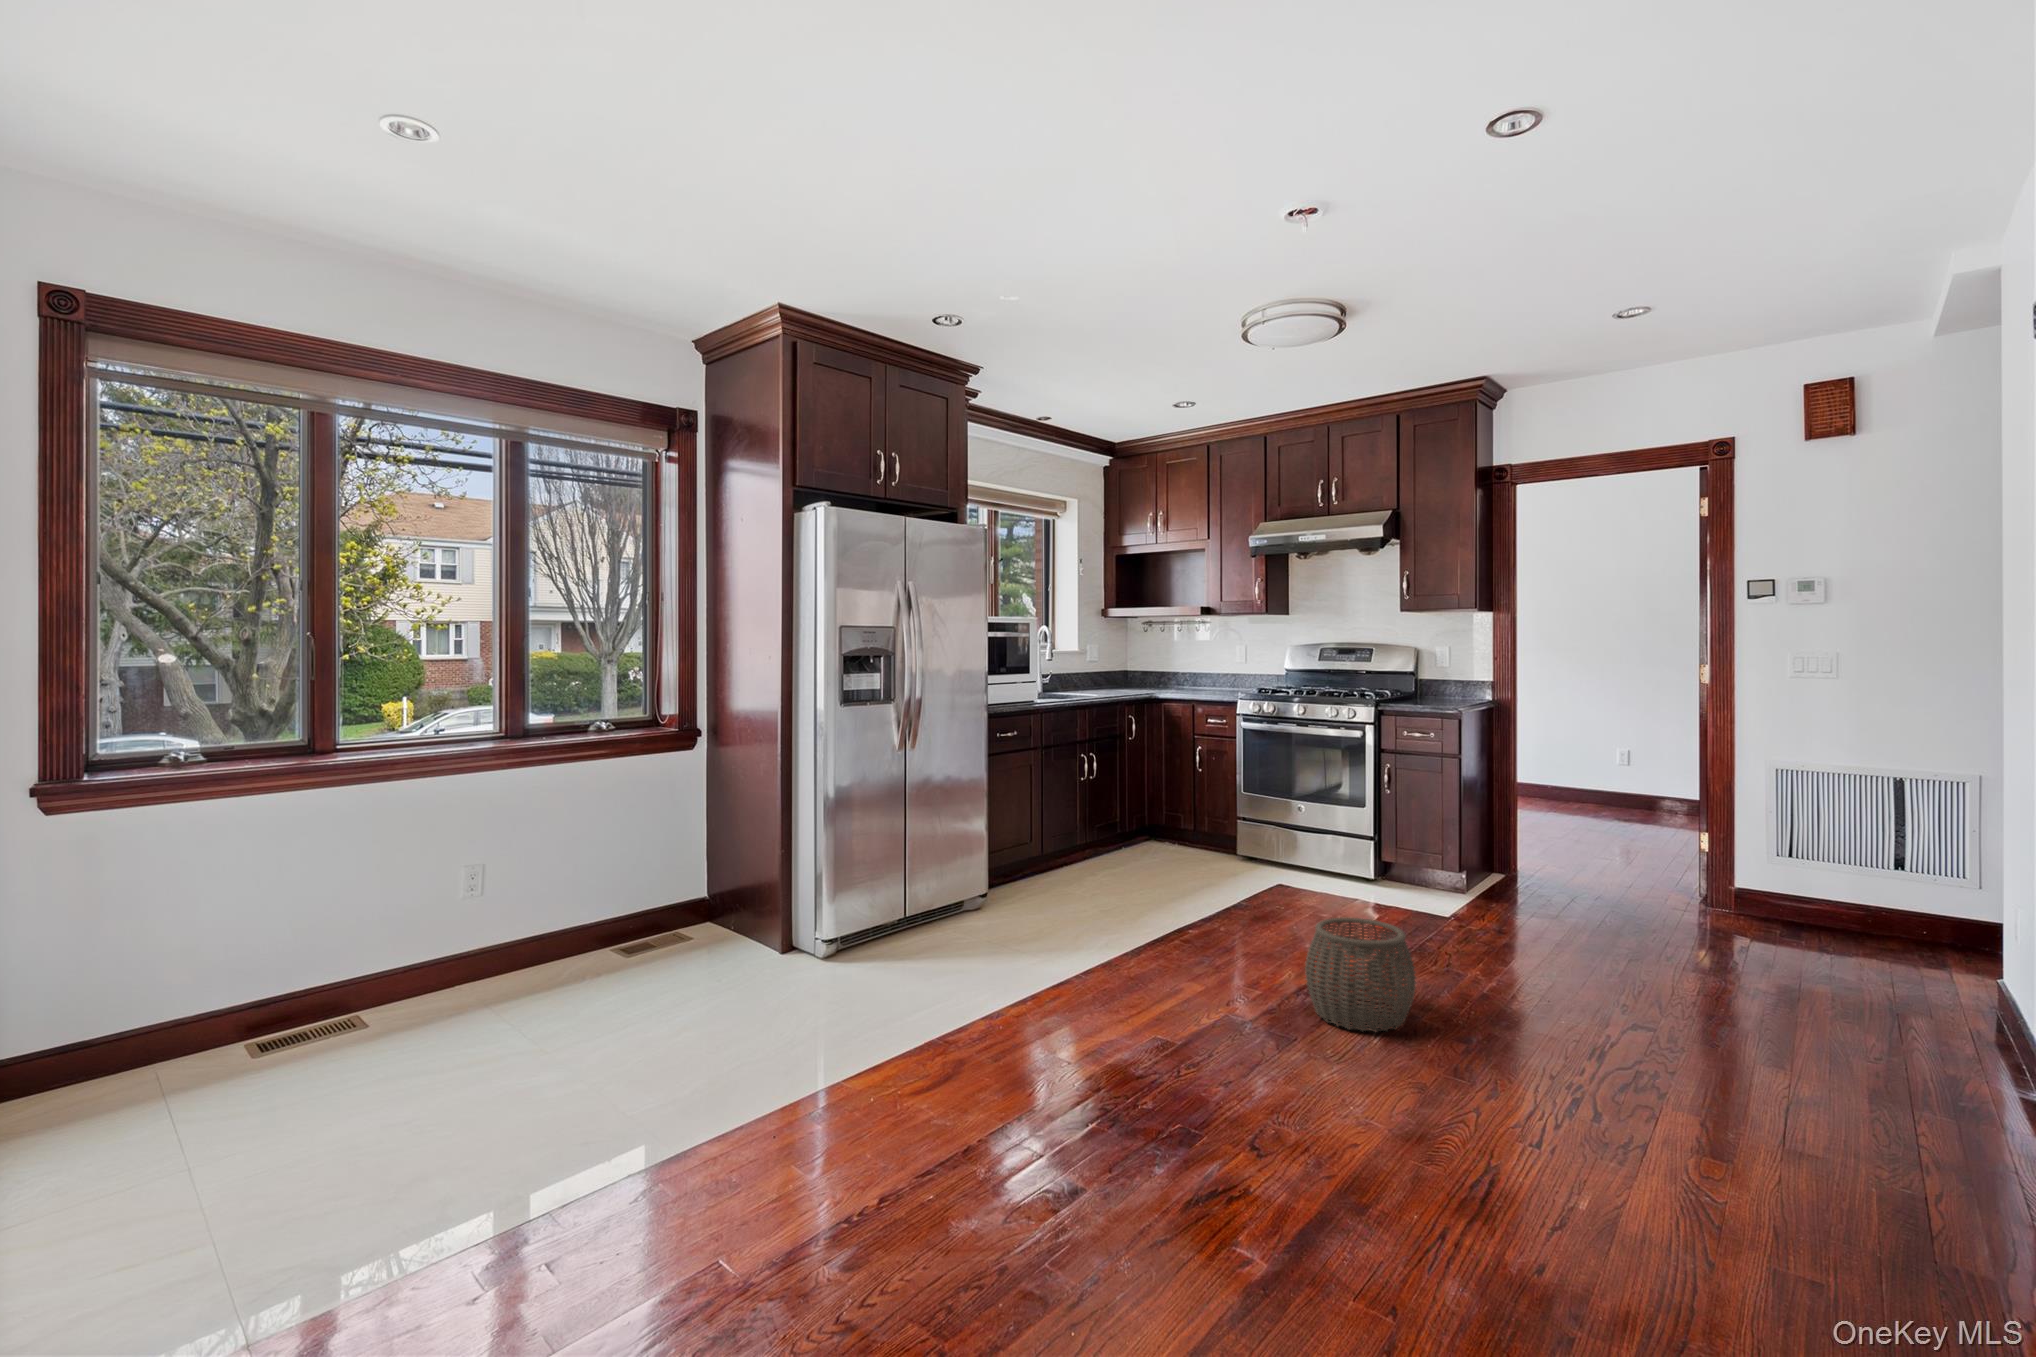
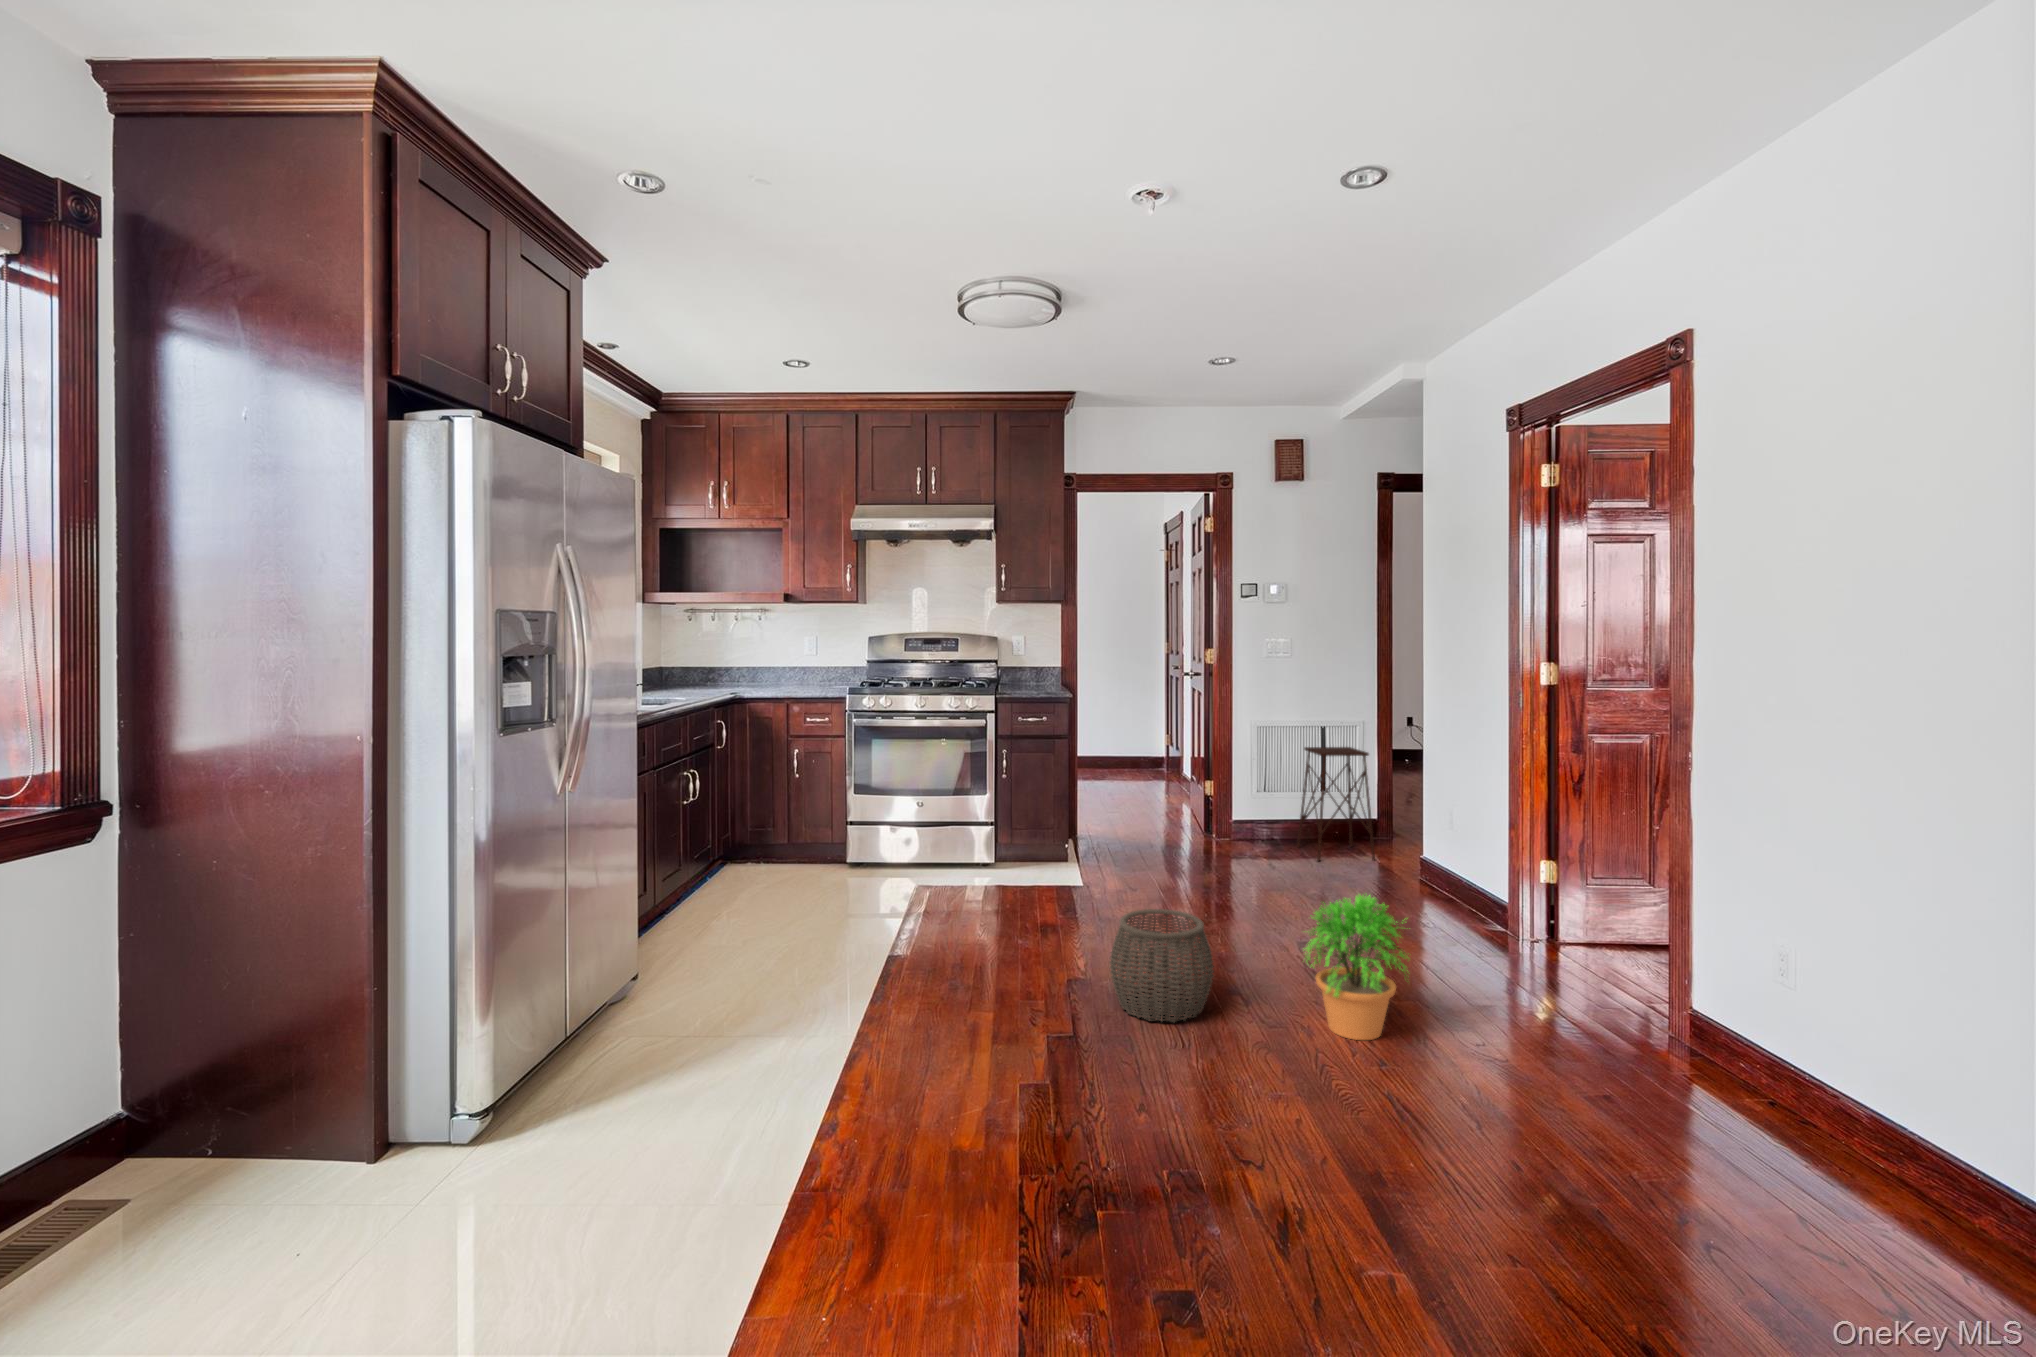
side table: none [1827,796,1942,966] -> present [1297,747,1375,861]
potted plant: none [1475,937,1633,1106] -> present [1305,895,1406,1040]

